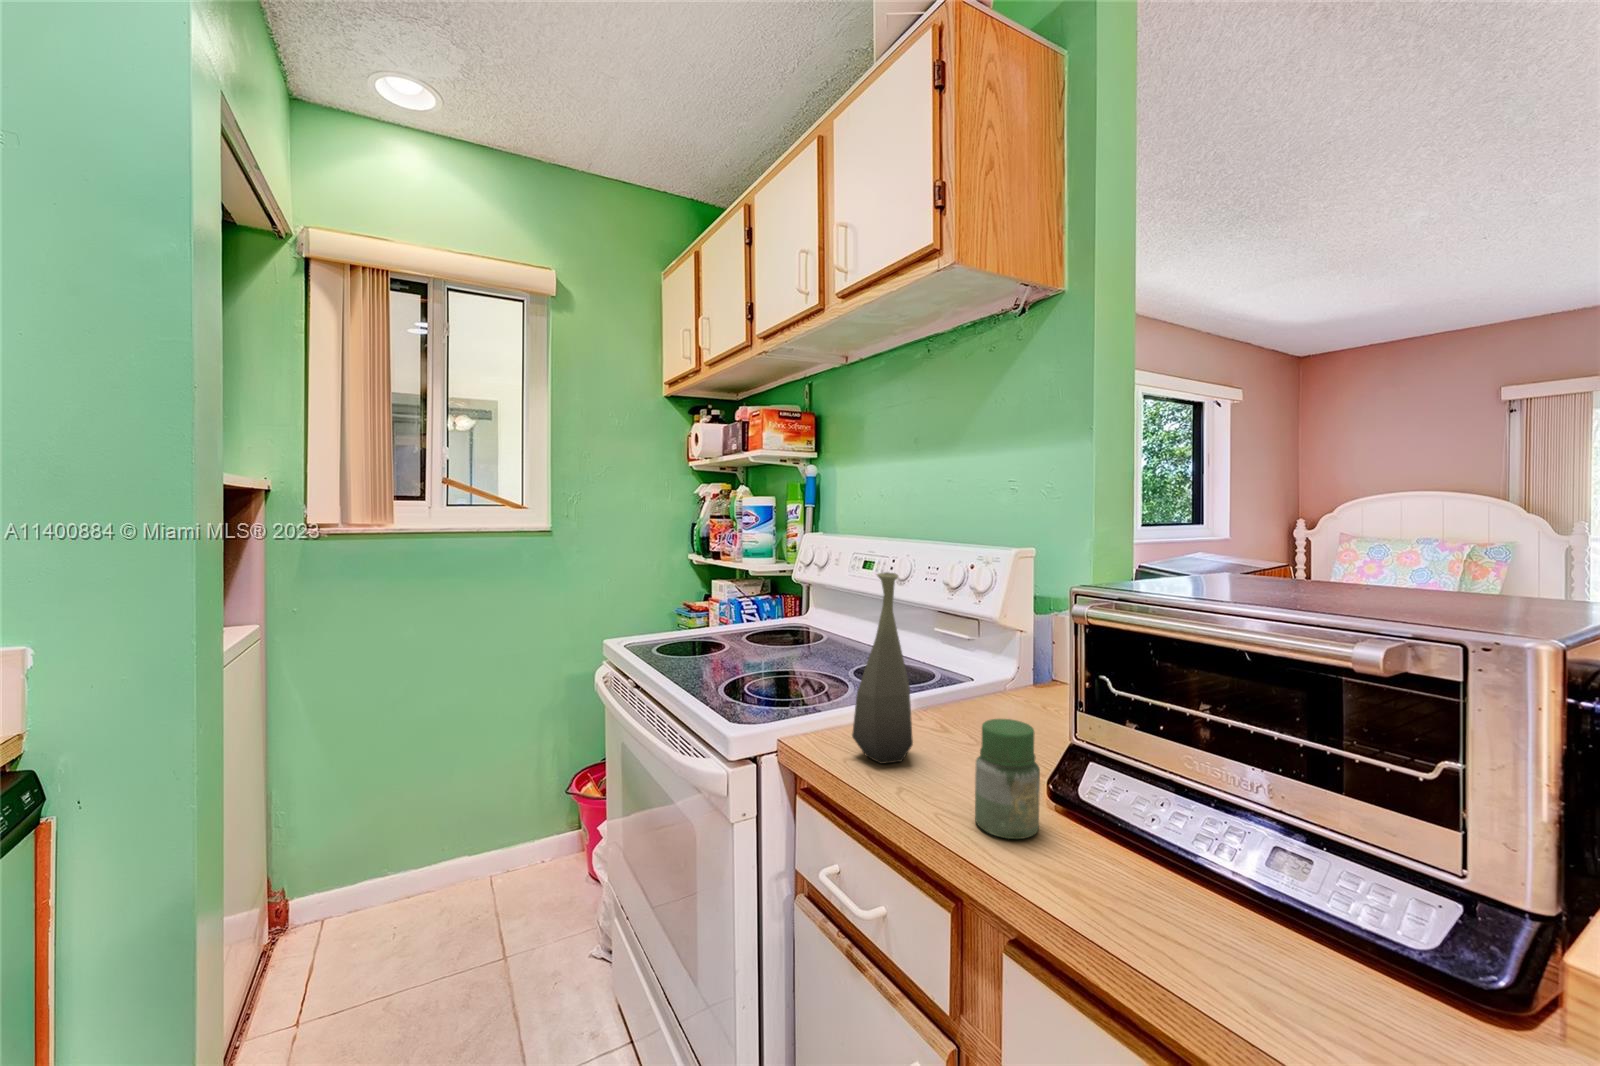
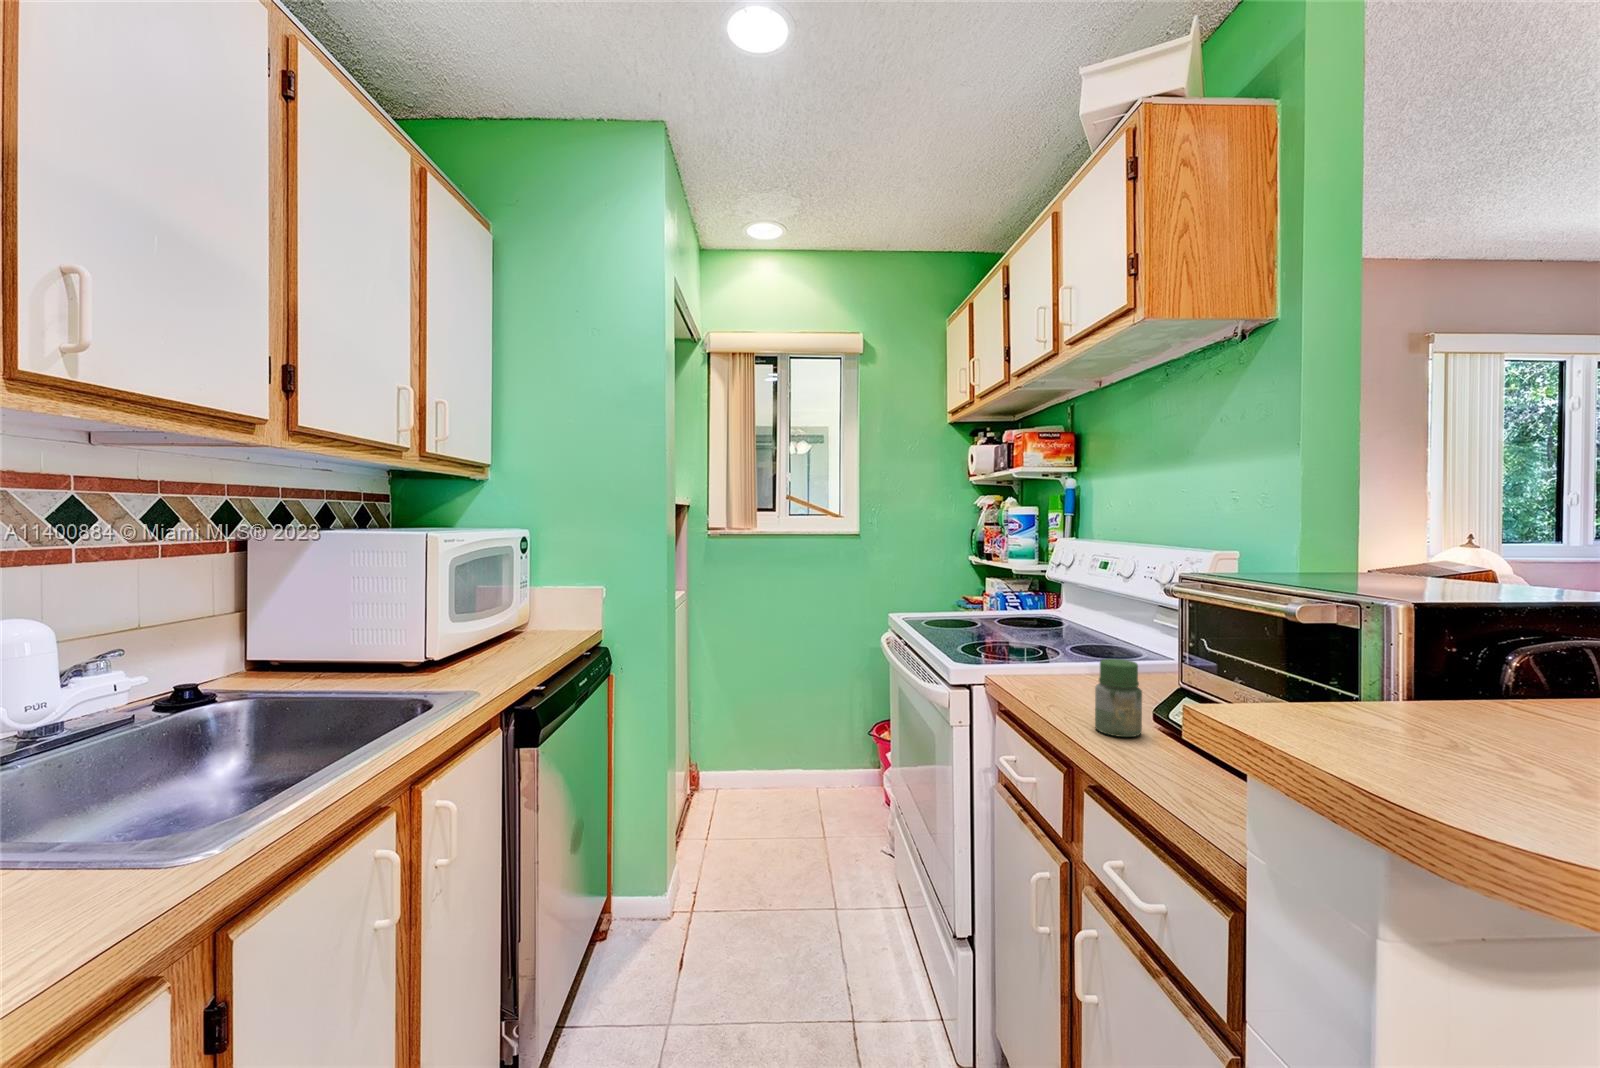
bottle: present [852,572,913,764] -> none [1034,560,1081,697]

